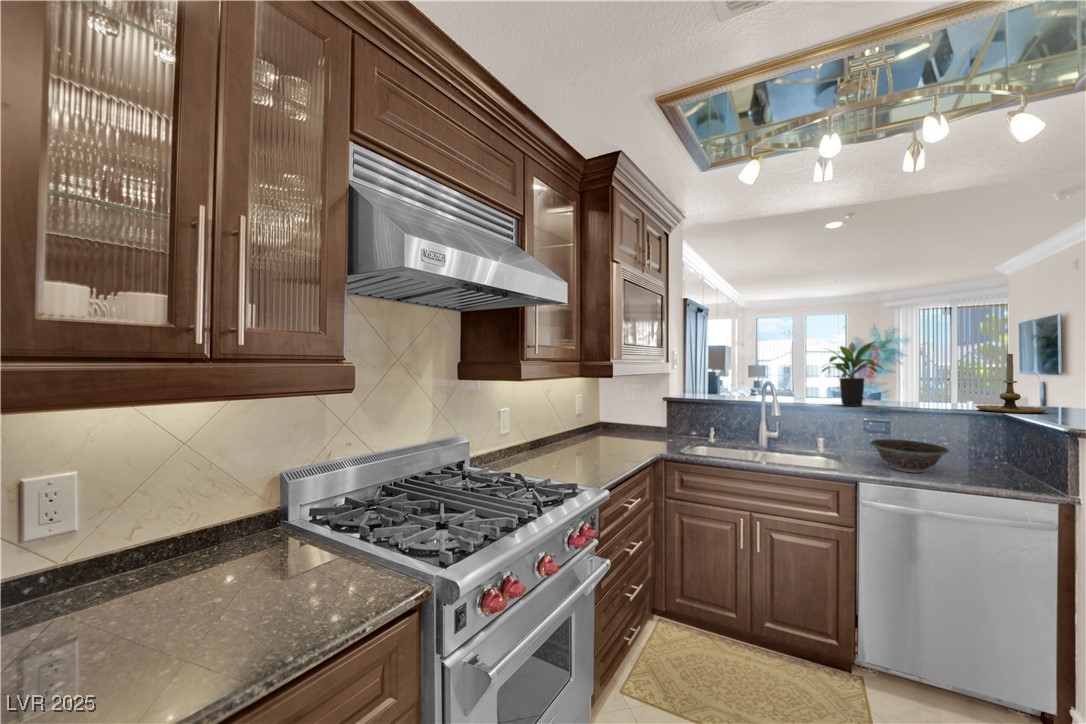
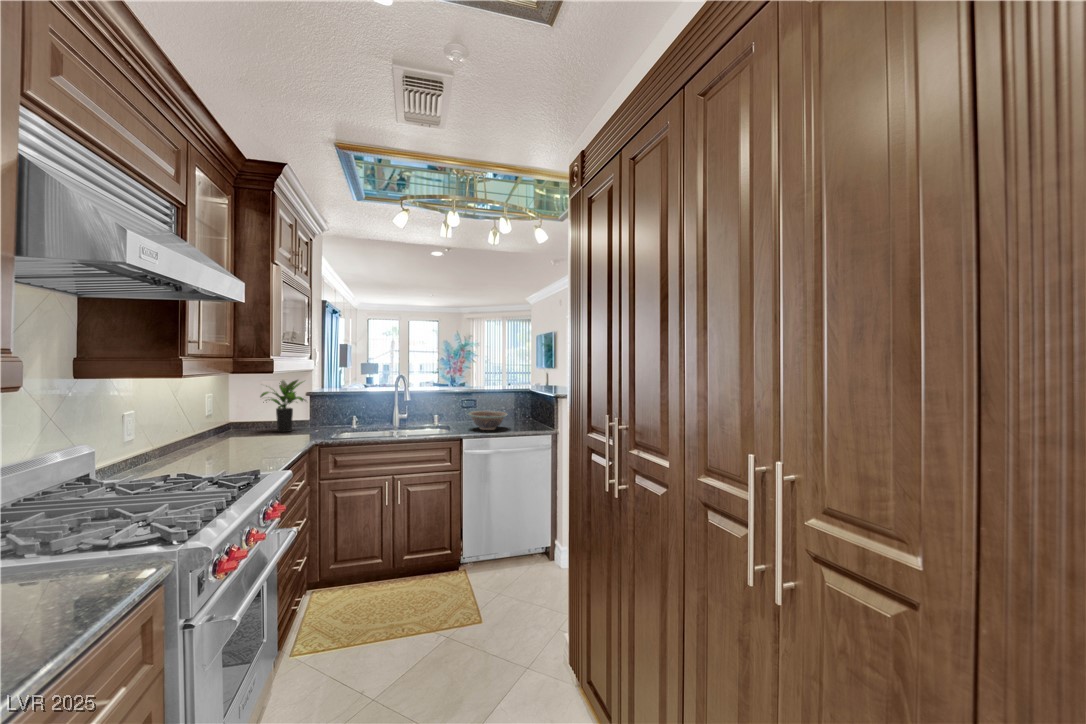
potted plant: present [822,342,883,406] -> present [260,380,304,432]
candle holder: present [975,354,1048,413] -> none [518,355,548,390]

